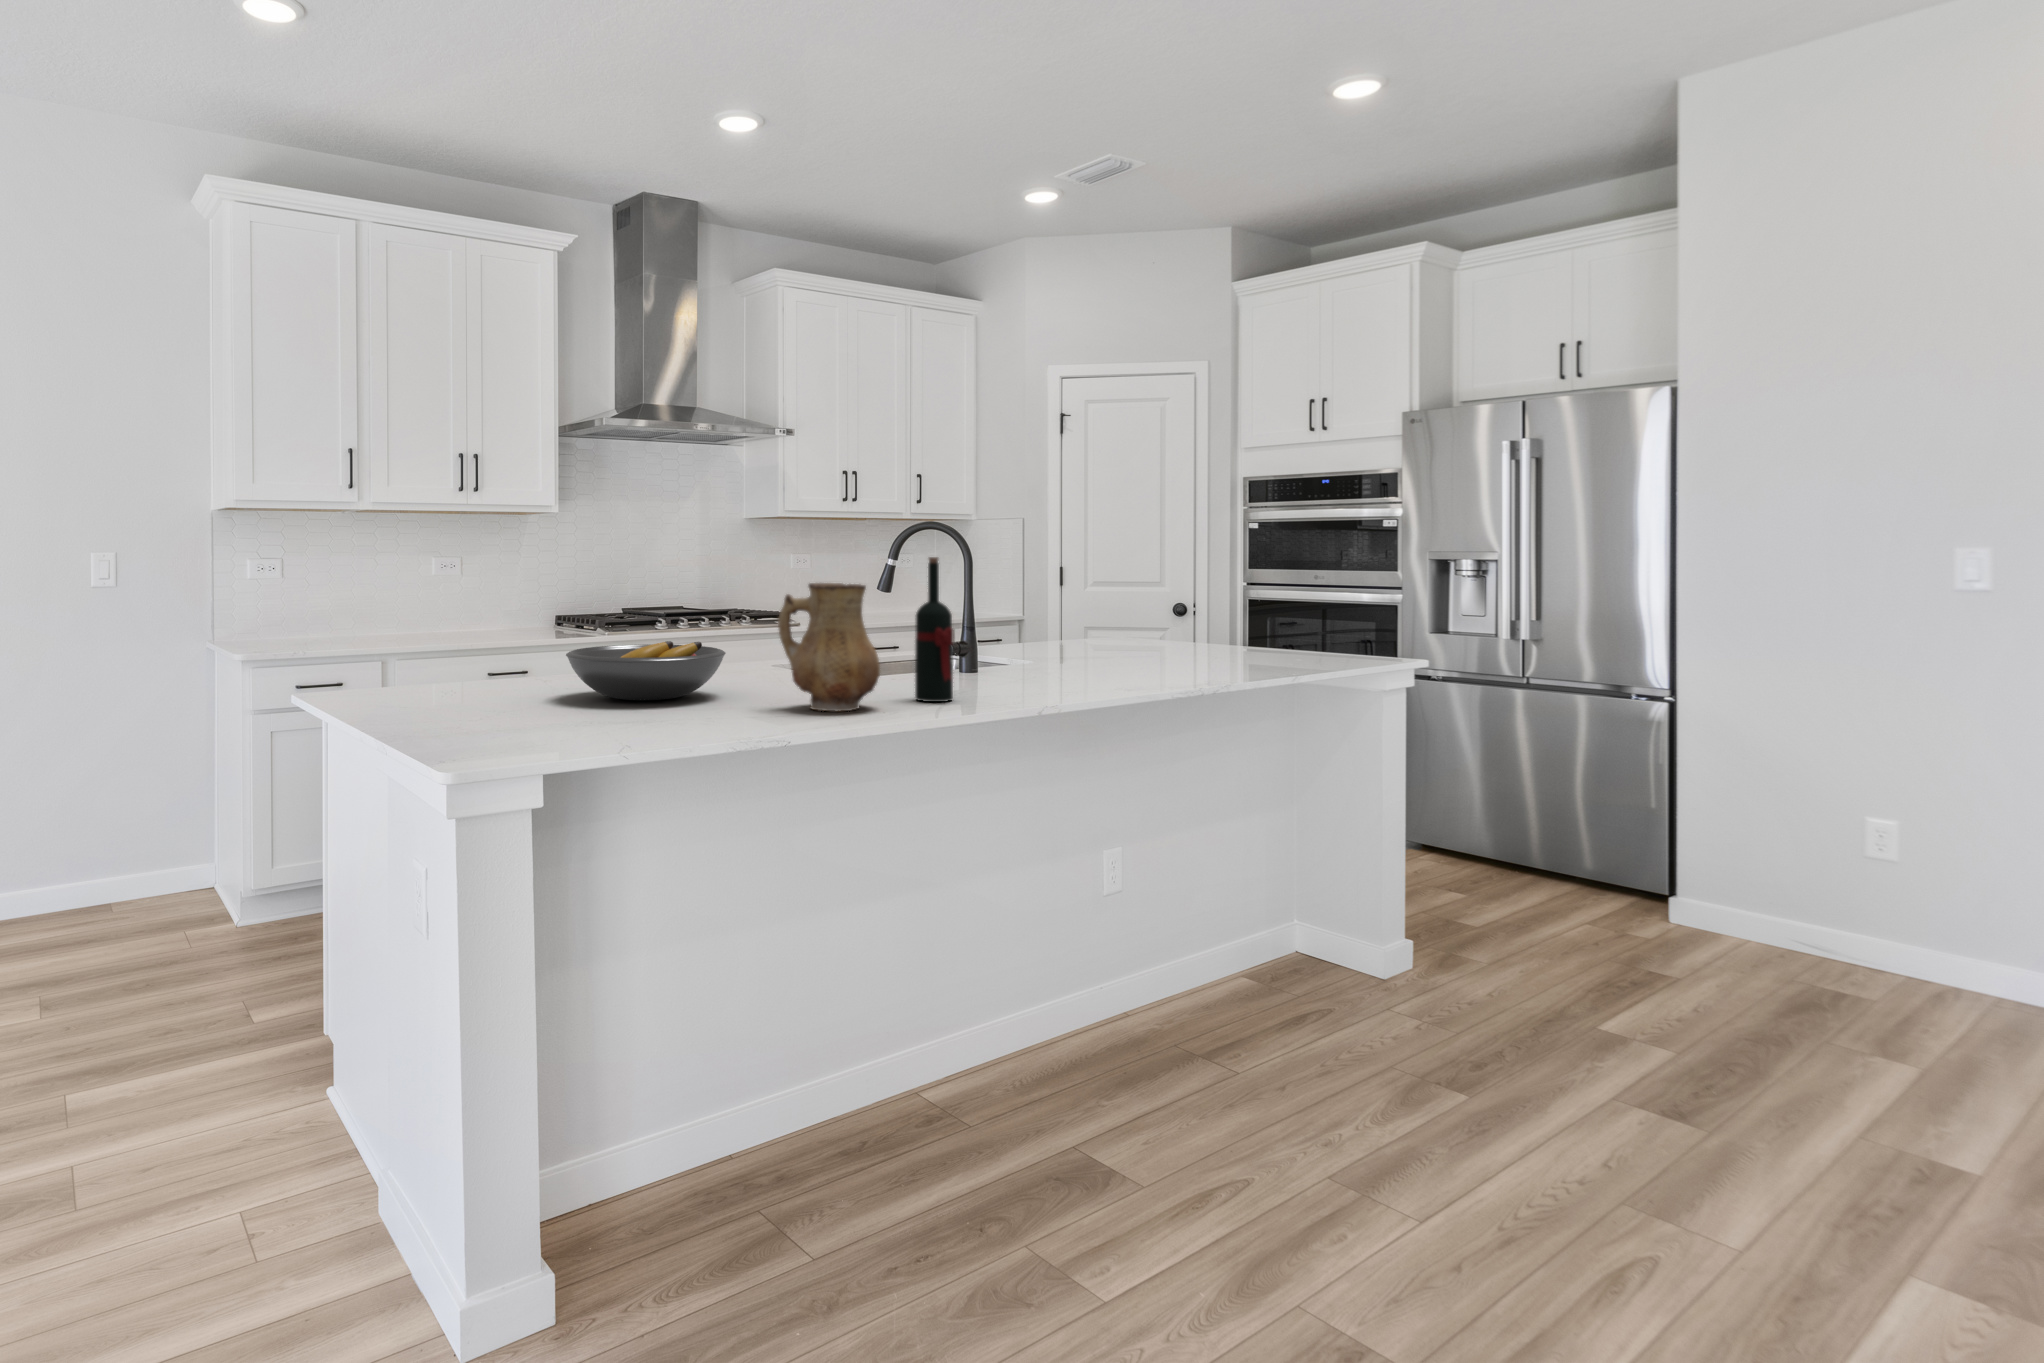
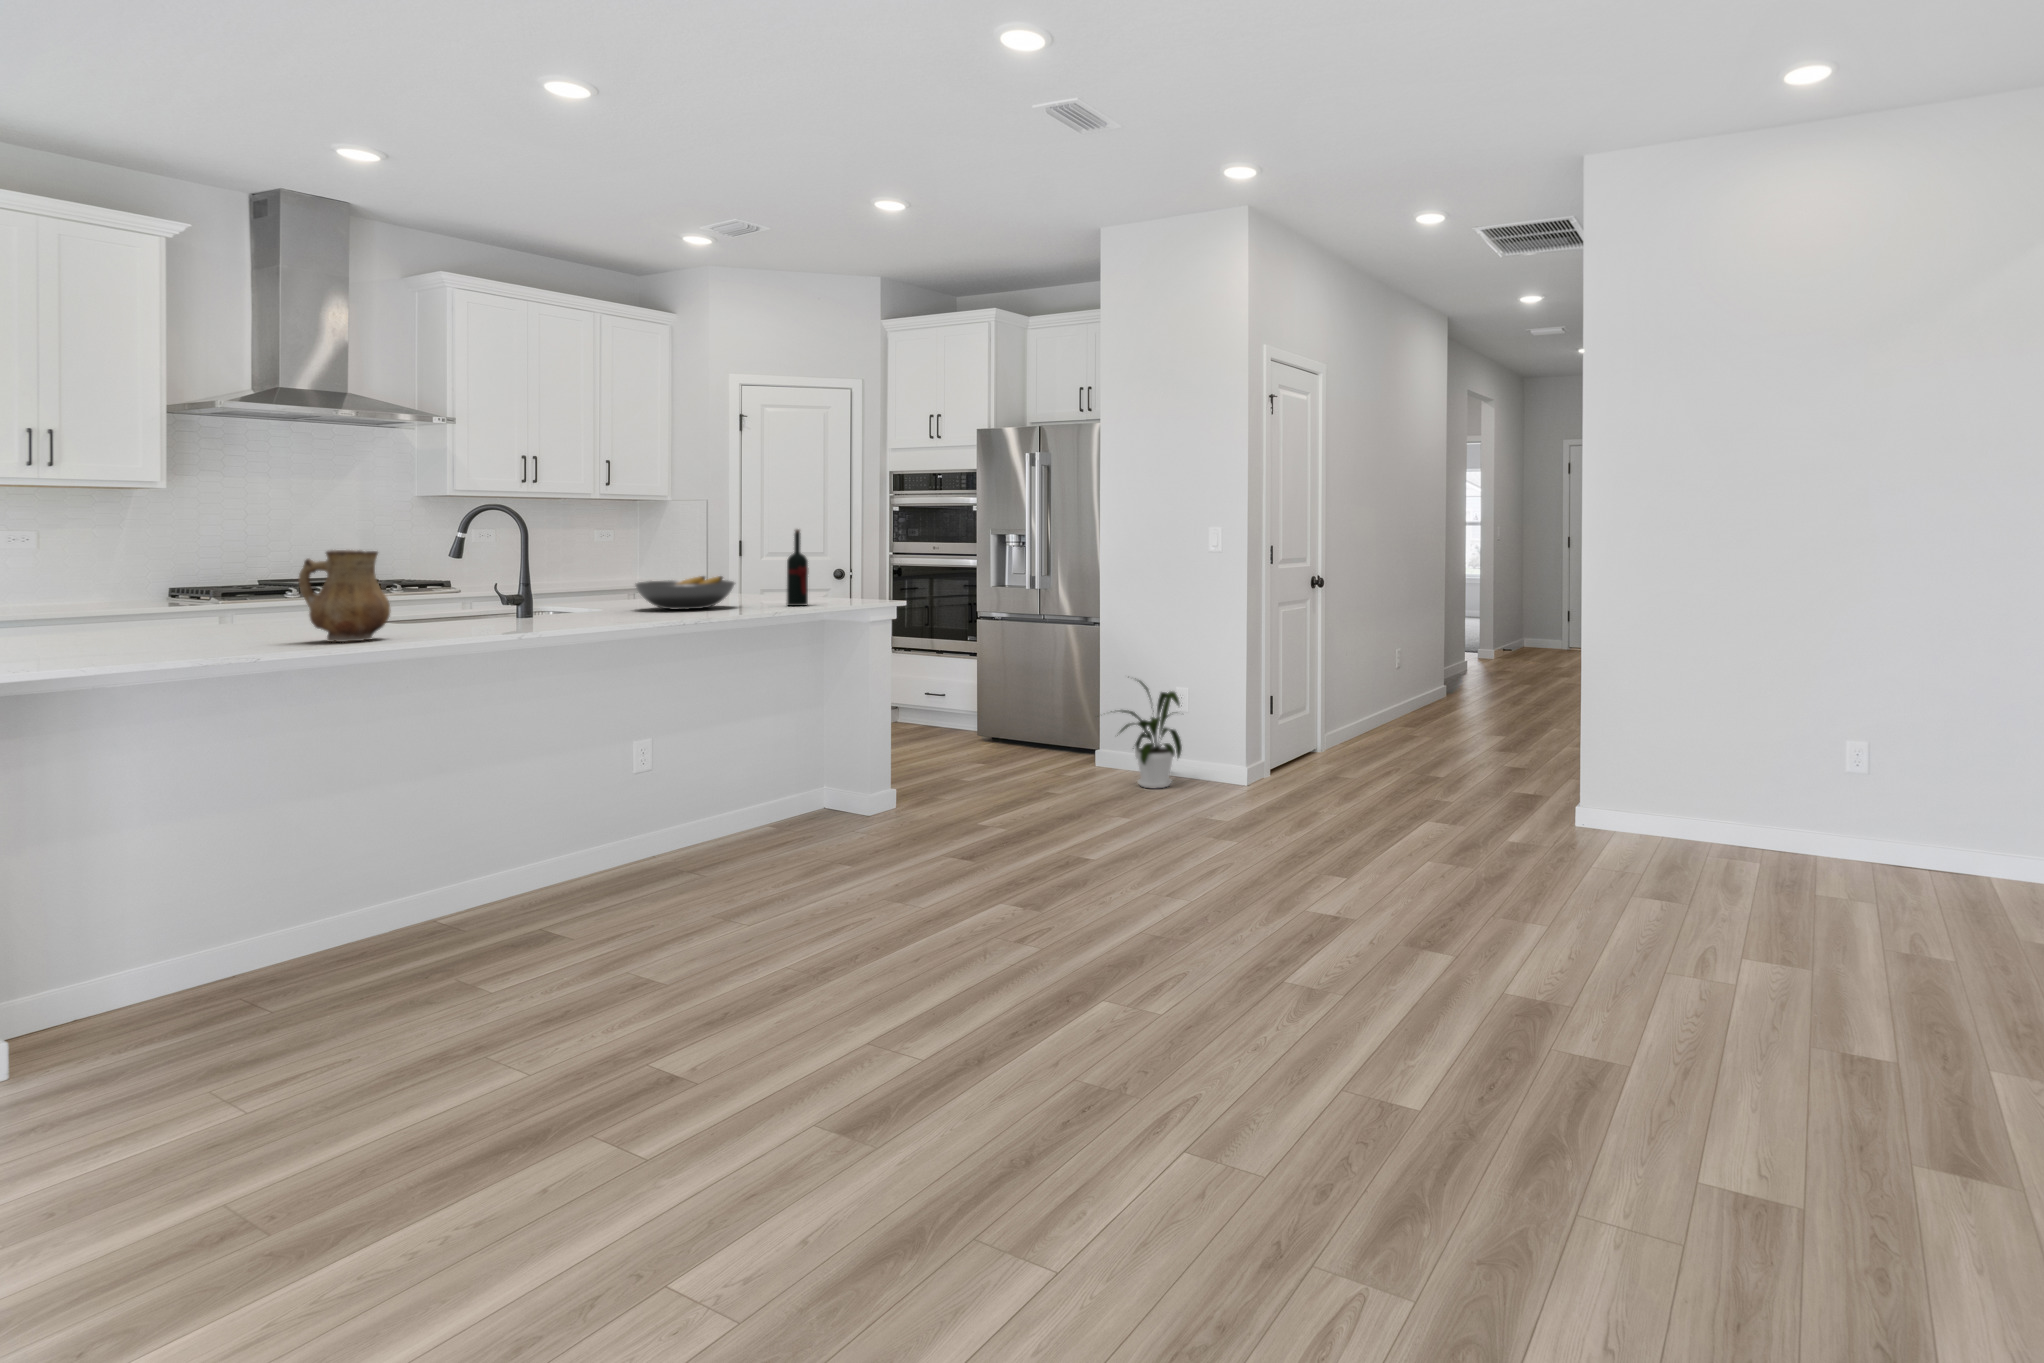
wine bottle: present [915,557,953,702] -> present [787,529,808,606]
fruit bowl: present [566,641,726,700] -> present [635,576,735,610]
house plant: none [1737,792,1934,994] -> present [1111,680,1182,788]

